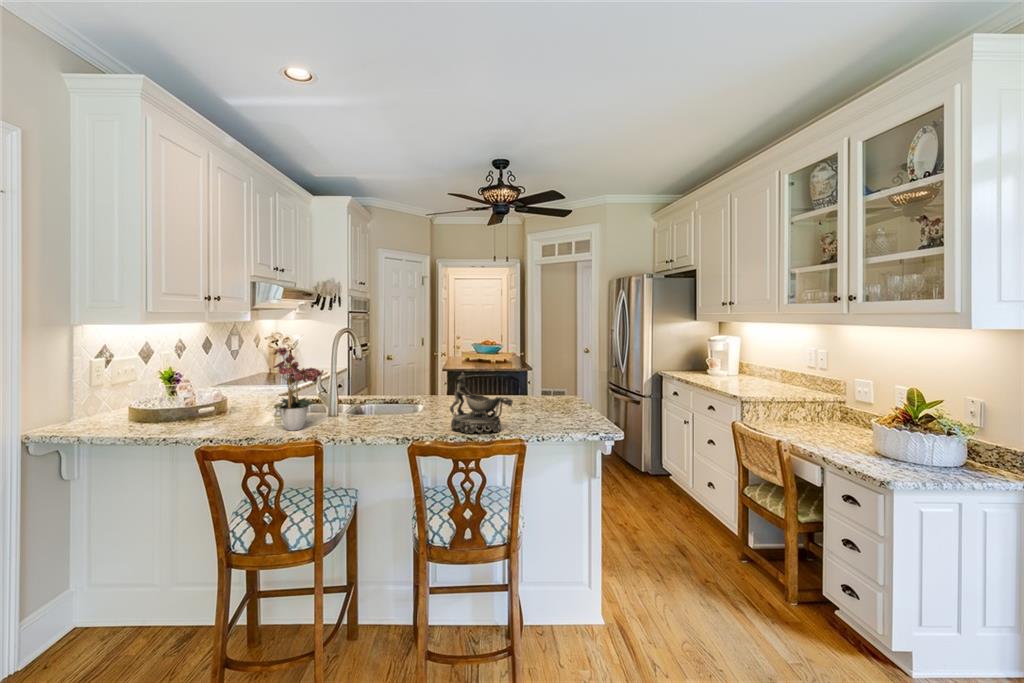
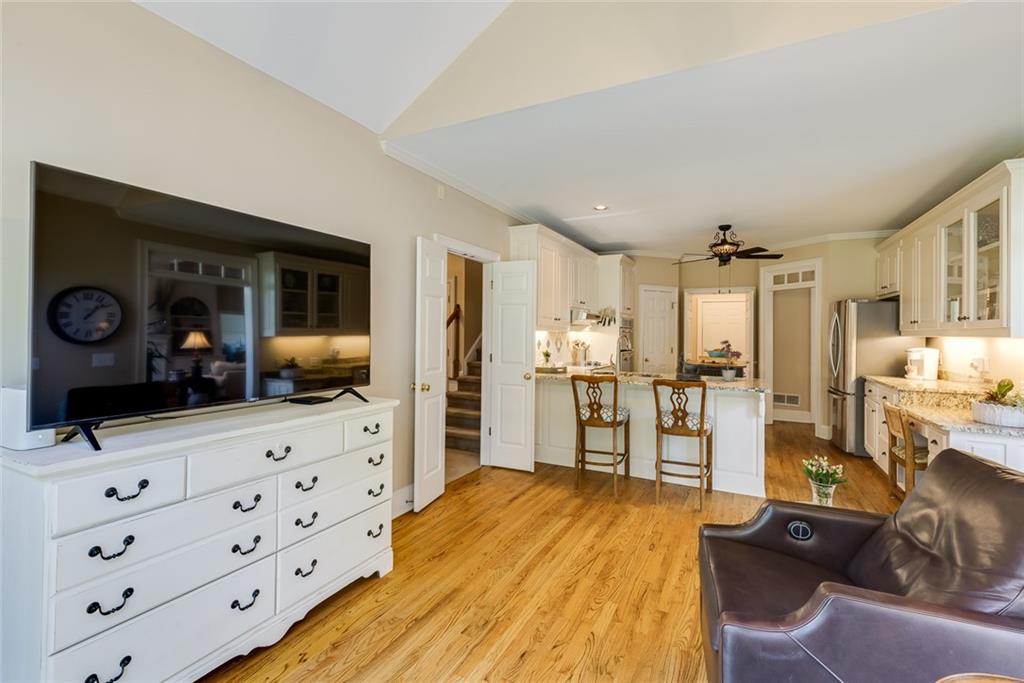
flower arrangement: present [269,347,322,431] -> present [720,340,742,381]

